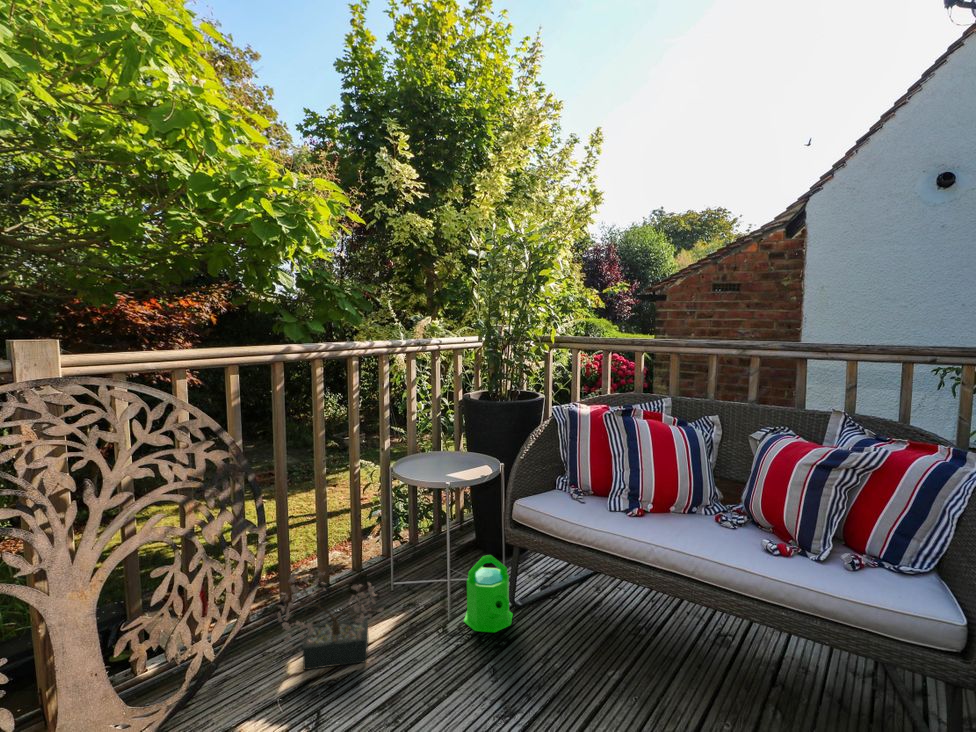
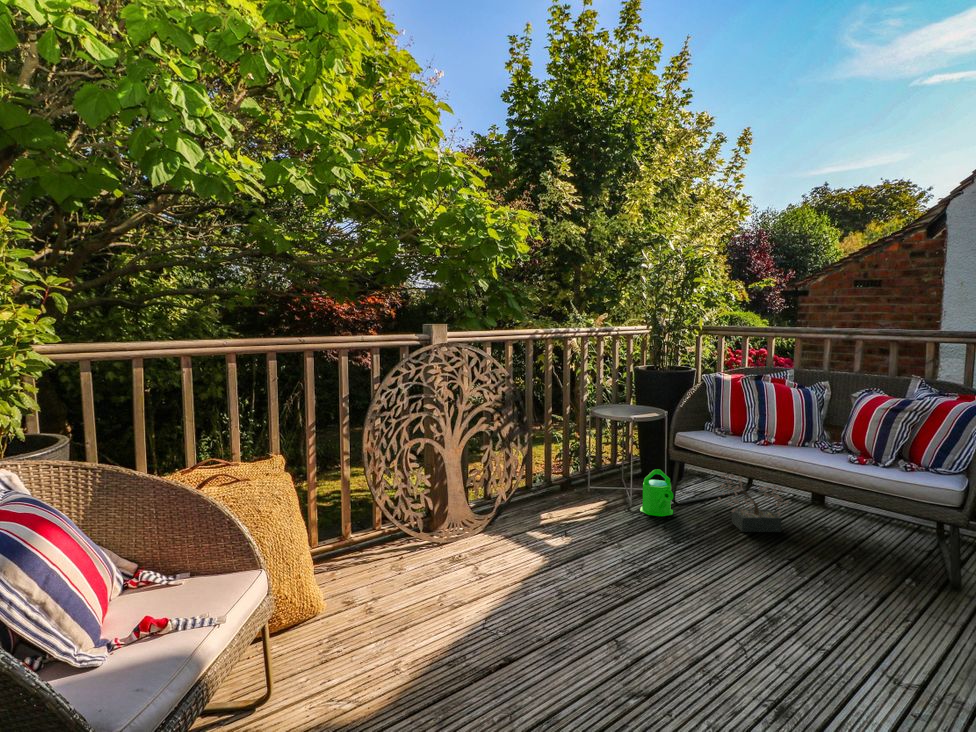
decorative plant: present [277,568,384,670] -> present [718,473,788,532]

